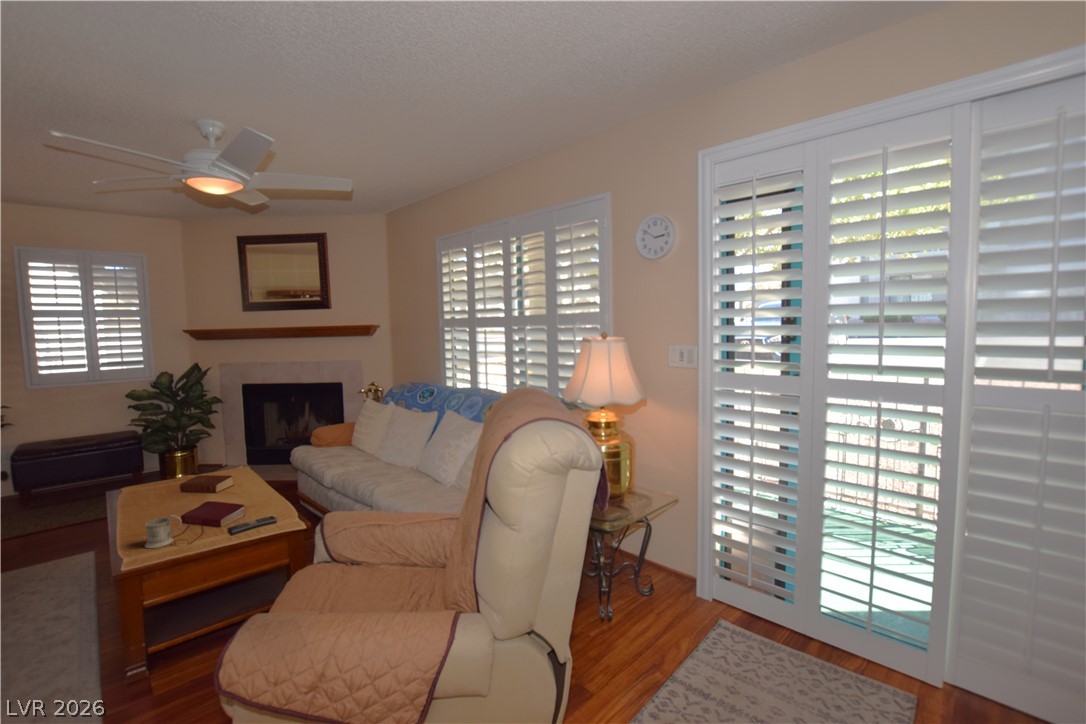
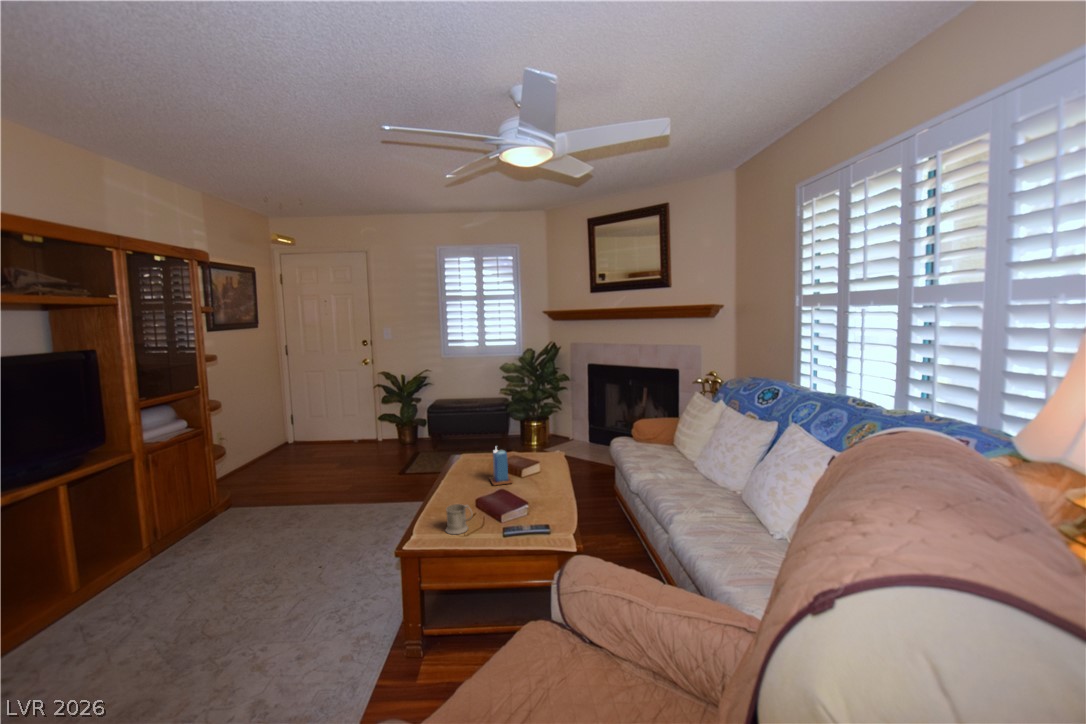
candle: none [167,465,199,505] -> present [490,449,512,485]

